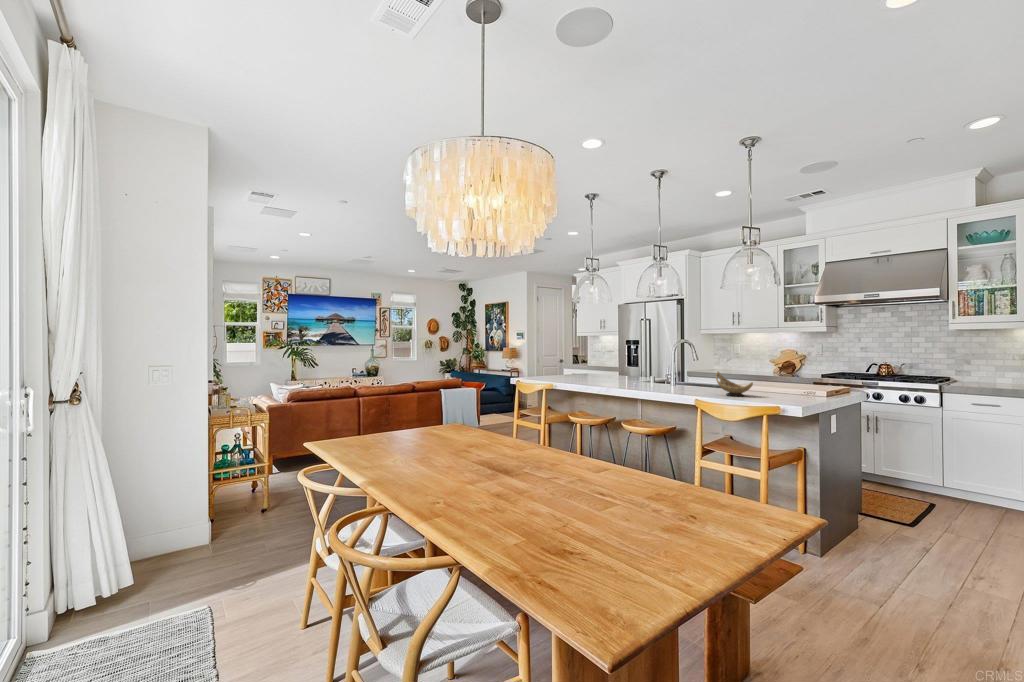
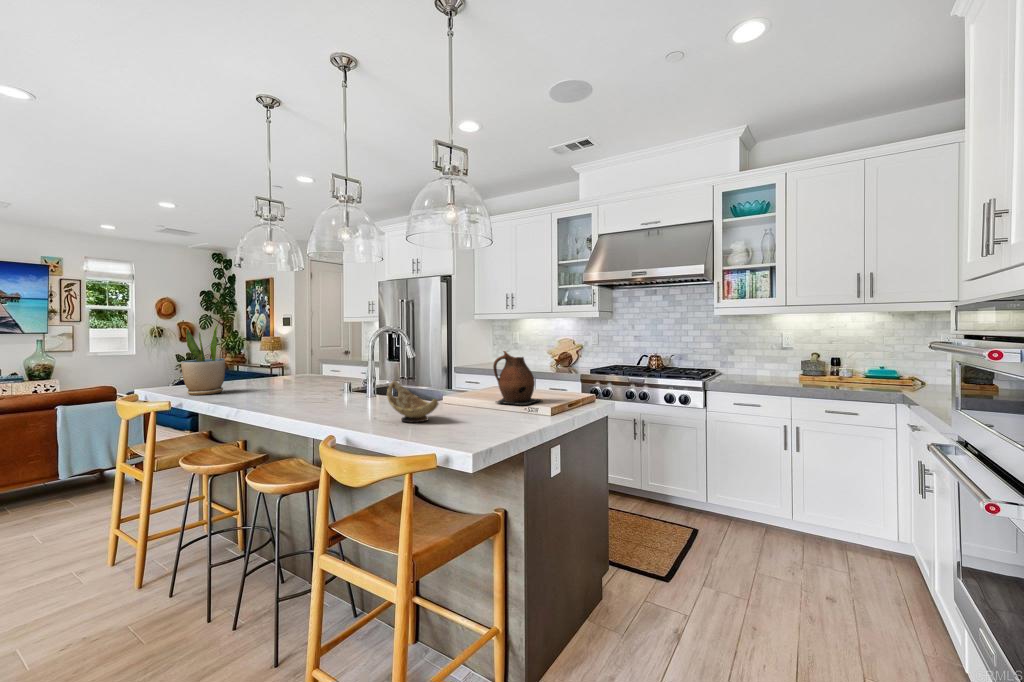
potted plant: none [541,338,564,382] -> present [181,325,225,395]
ceramic pitcher: none [769,356,807,393] -> present [493,351,542,405]

